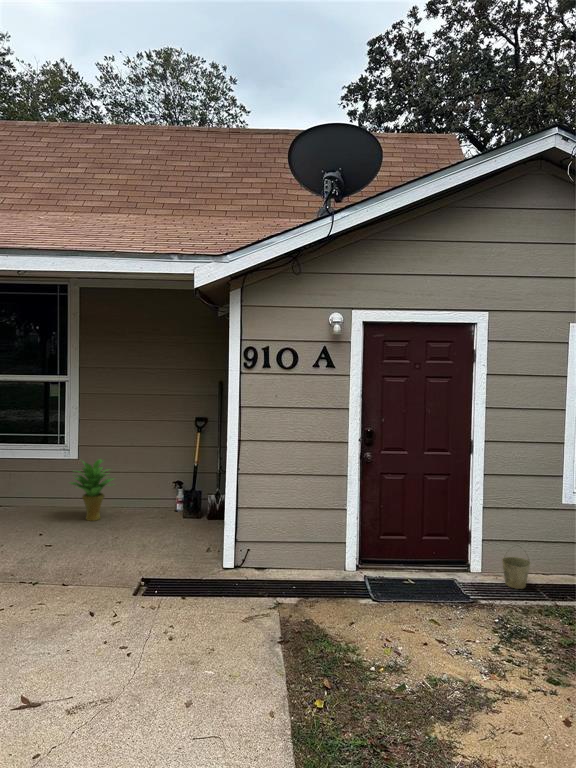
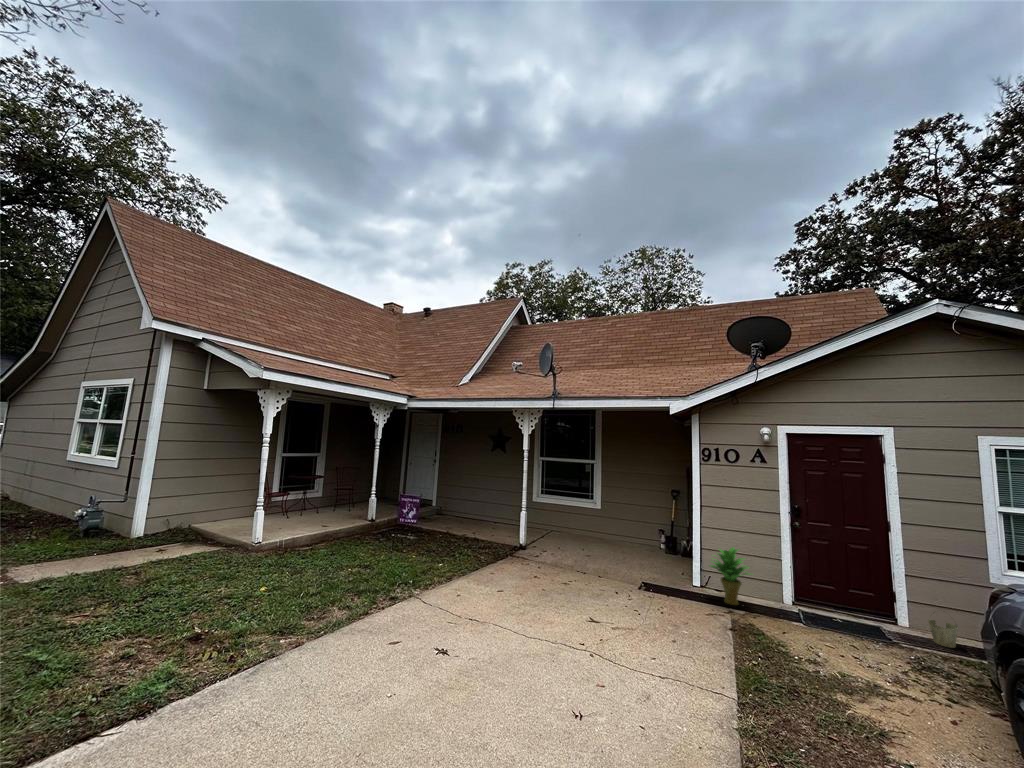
potted plant: present [70,459,113,521] -> present [709,547,749,605]

